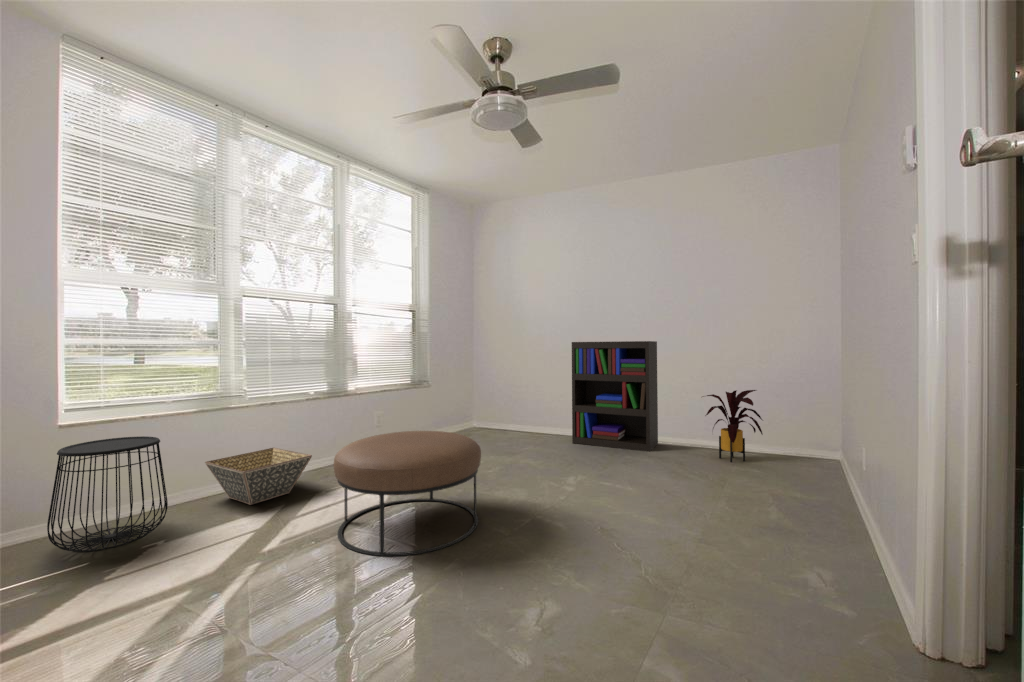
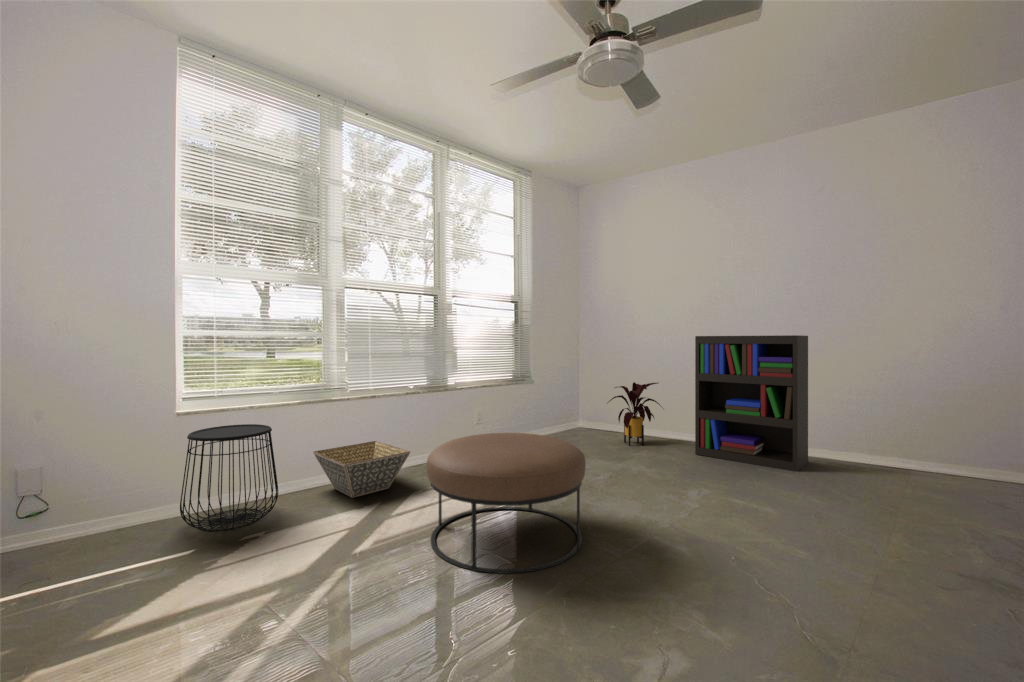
house plant: present [706,390,762,462] -> present [609,382,660,446]

